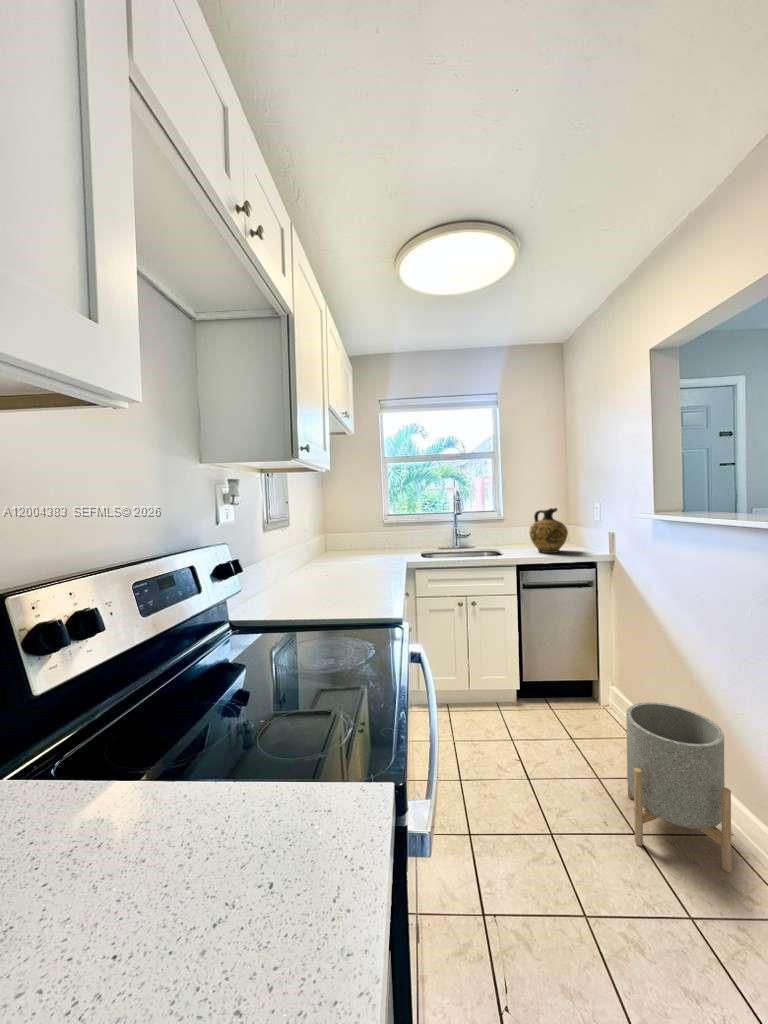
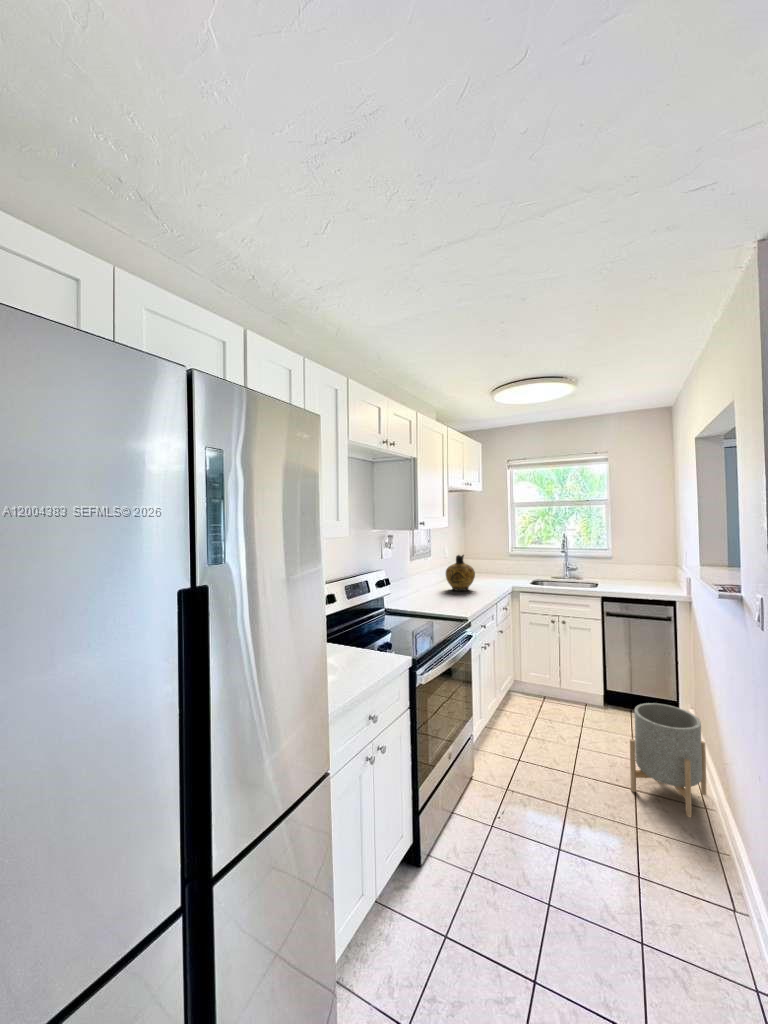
ceramic jug: present [529,508,568,553] -> present [446,555,475,591]

